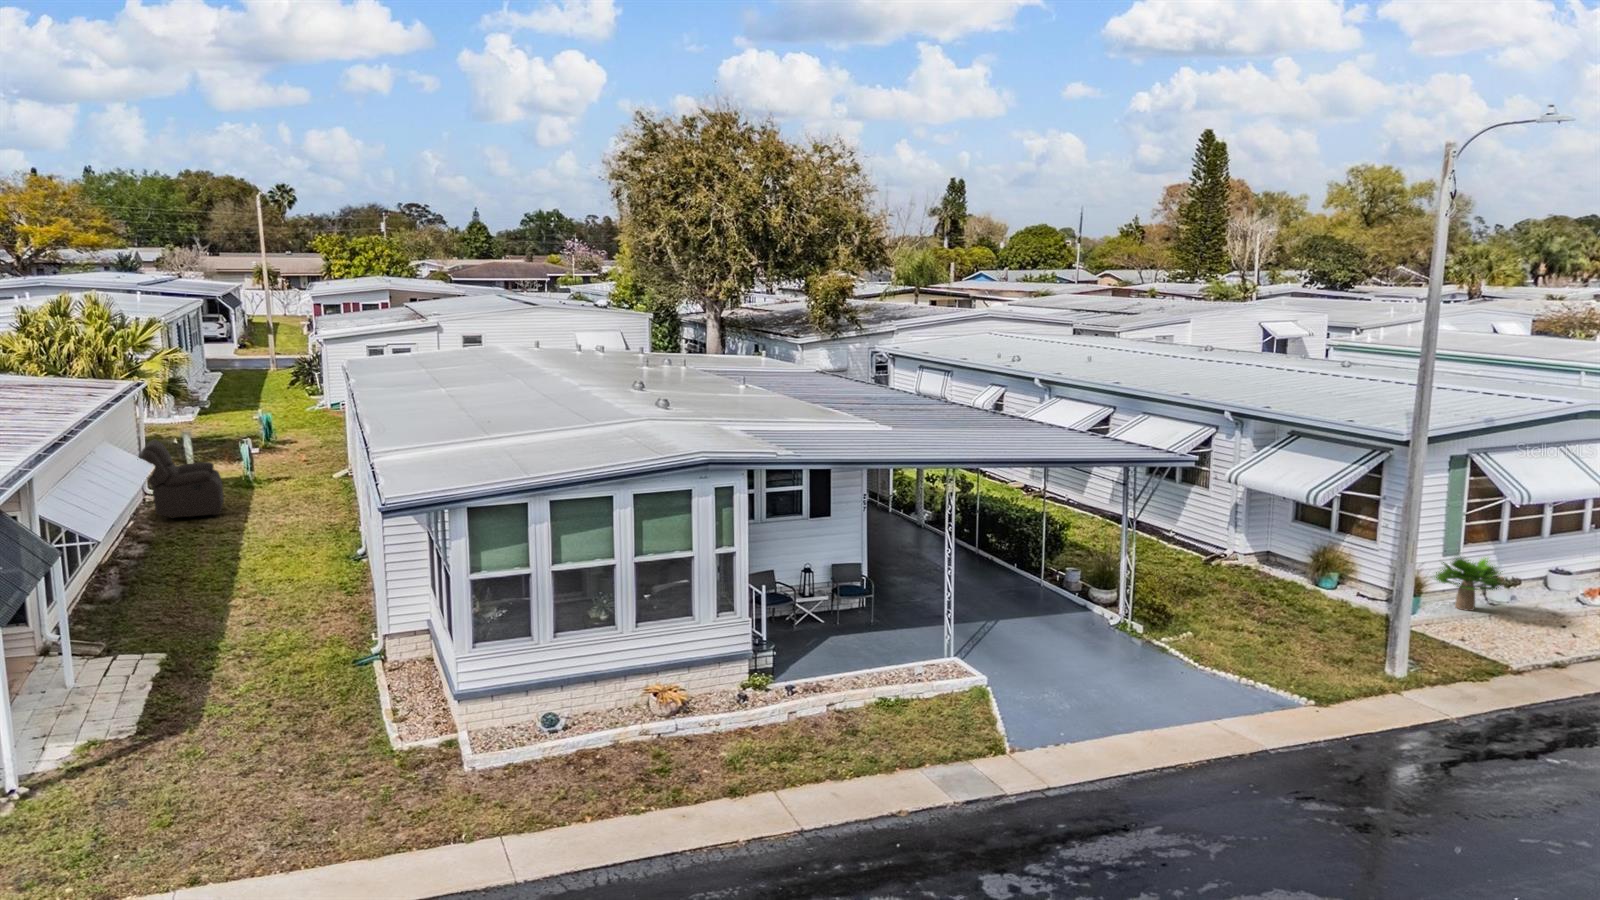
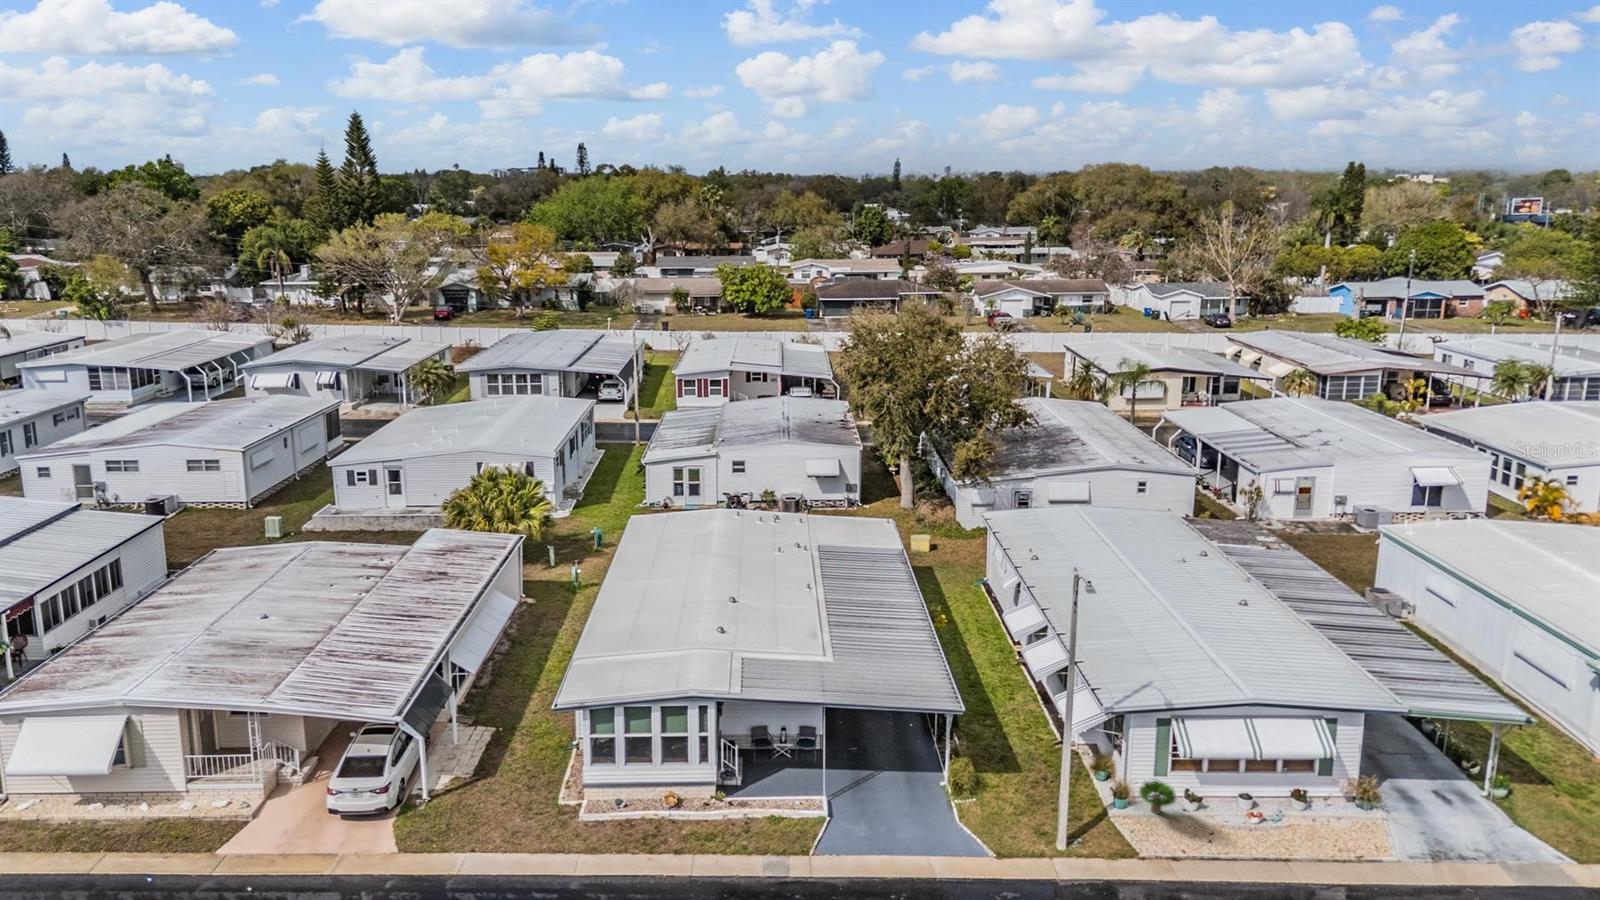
chair: present [139,440,224,519] -> none [511,577,554,621]

